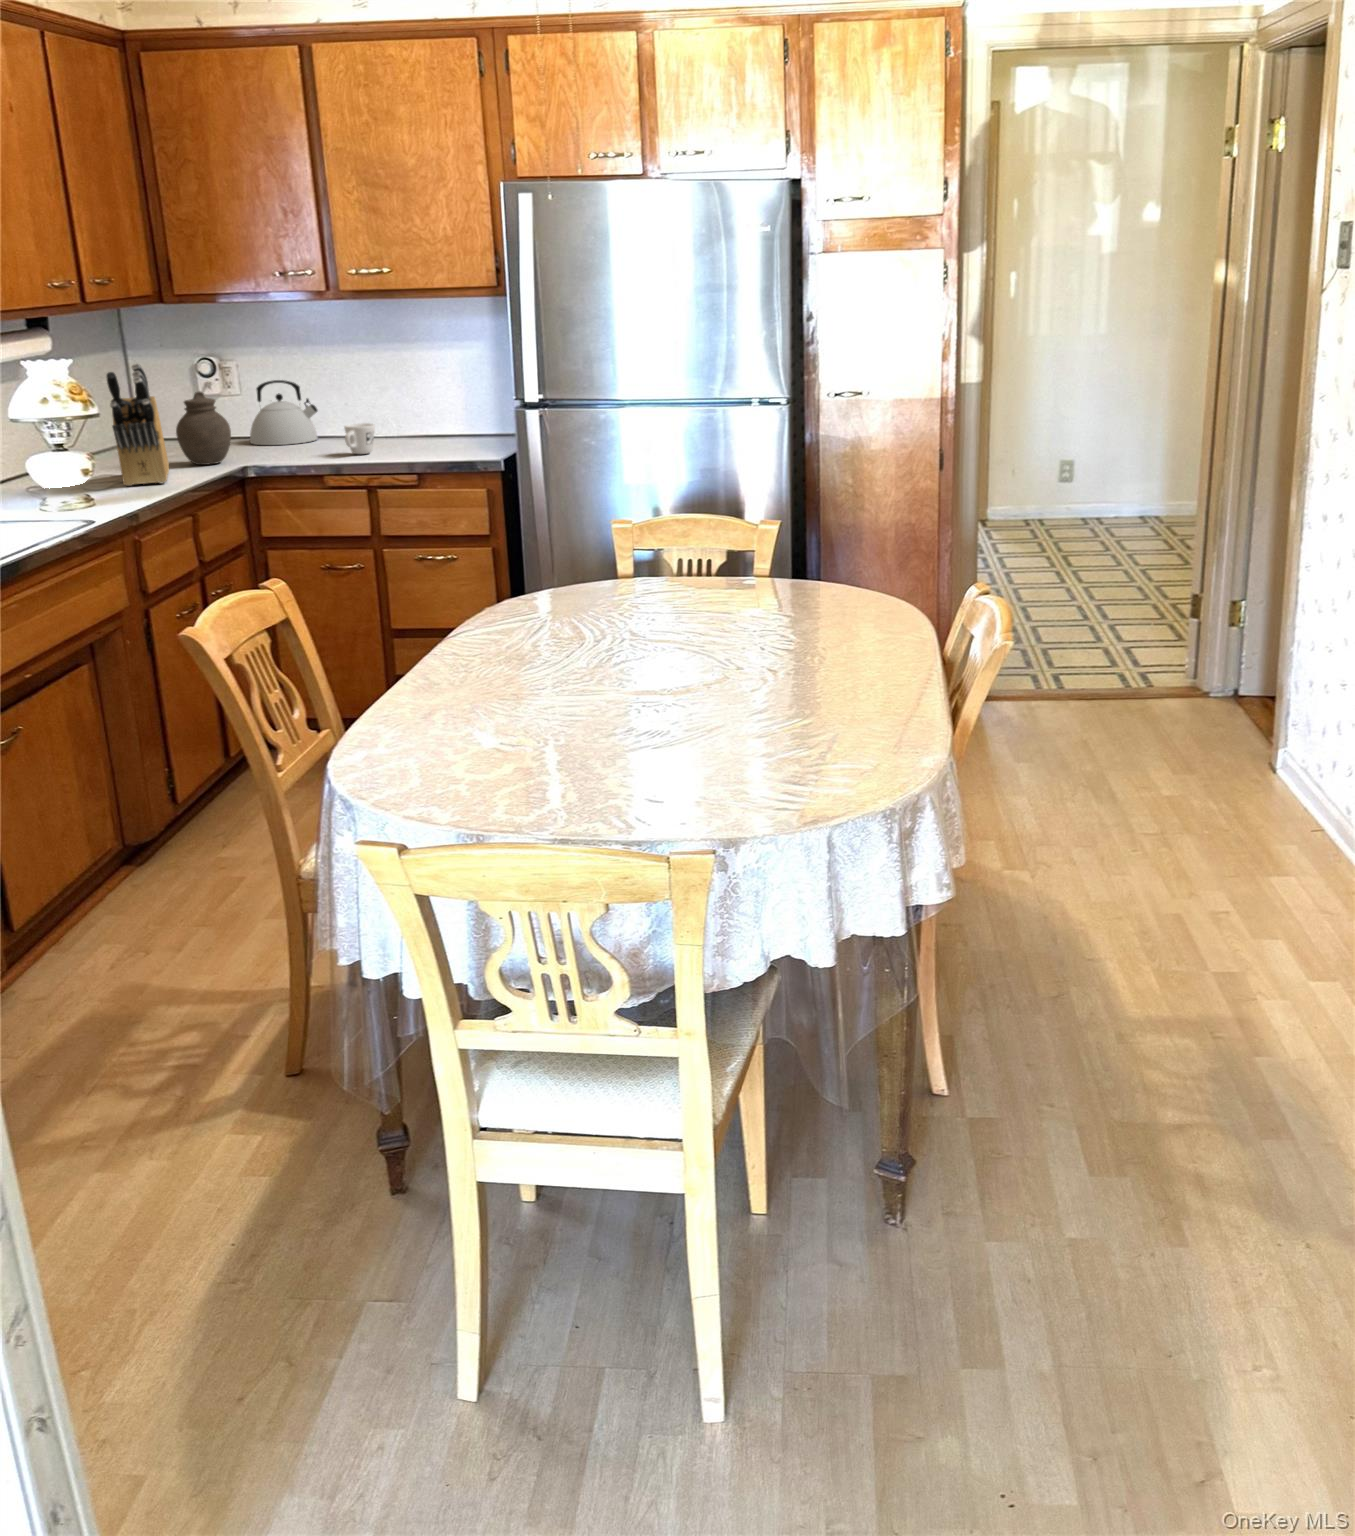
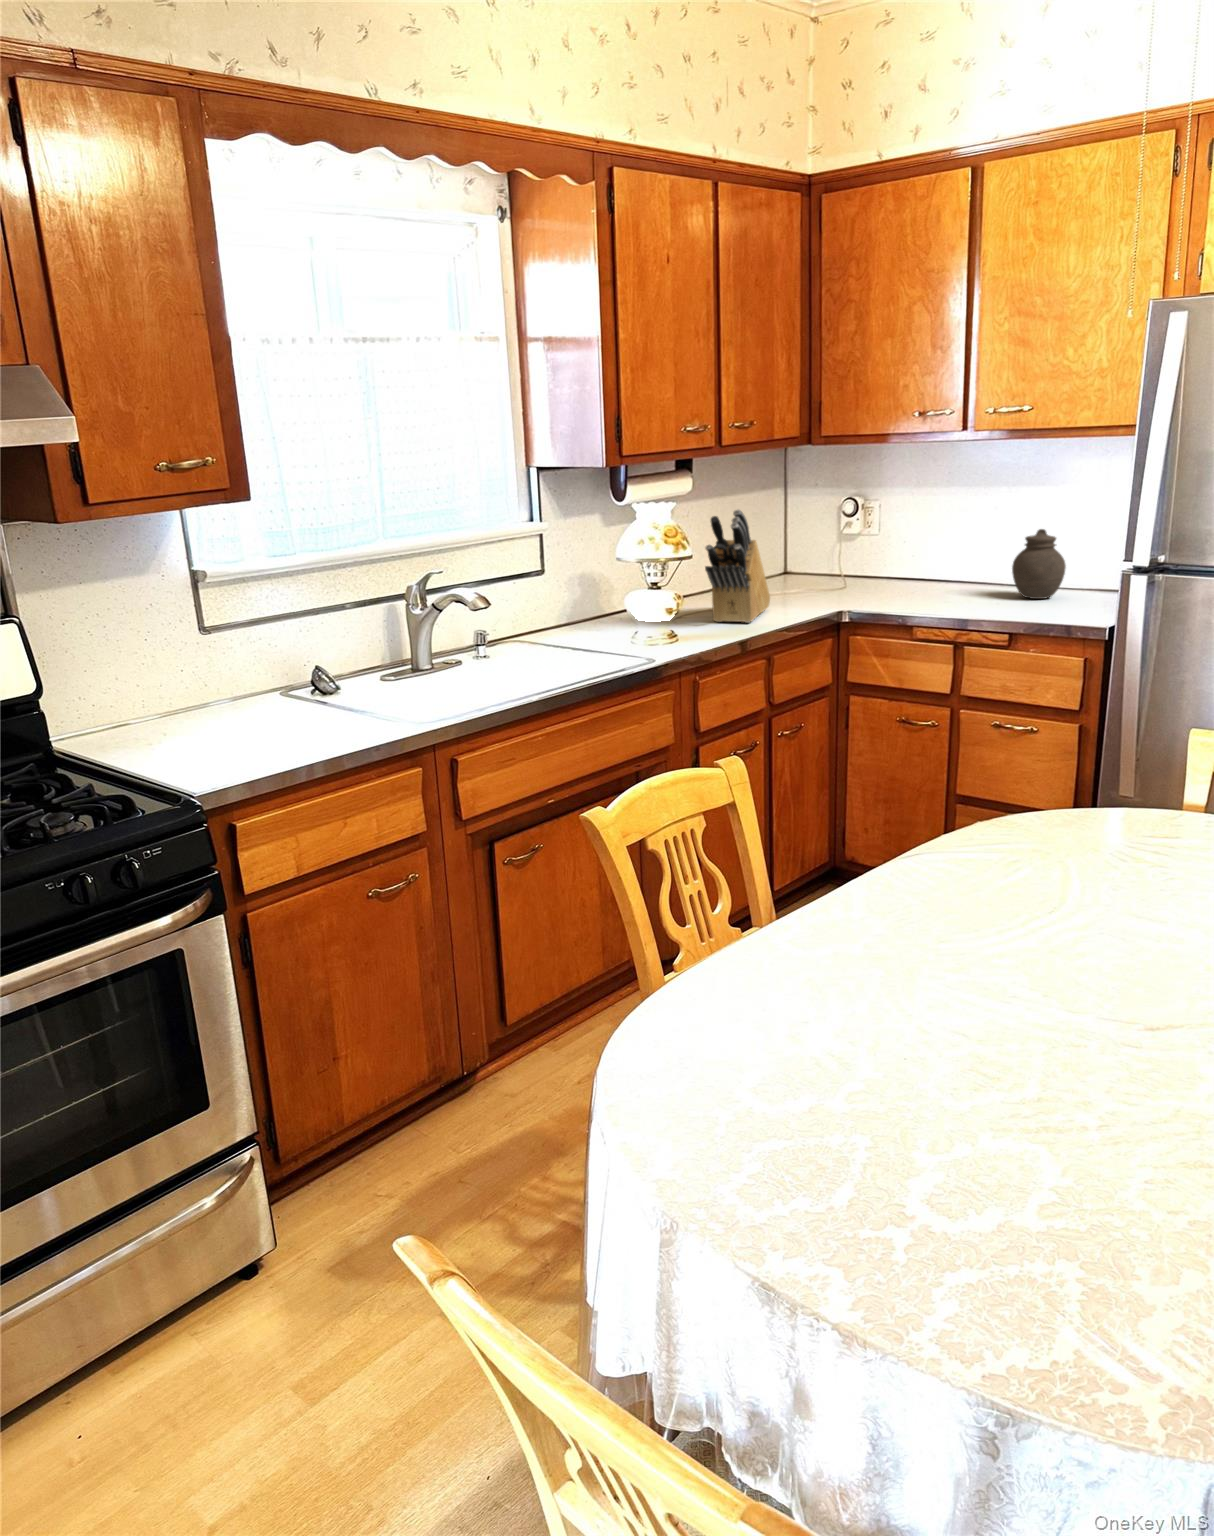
kettle: present [250,380,317,445] -> none [875,523,945,587]
jar: present [176,392,231,465] -> present [1012,529,1066,599]
mug: present [344,423,375,454] -> none [946,577,982,608]

